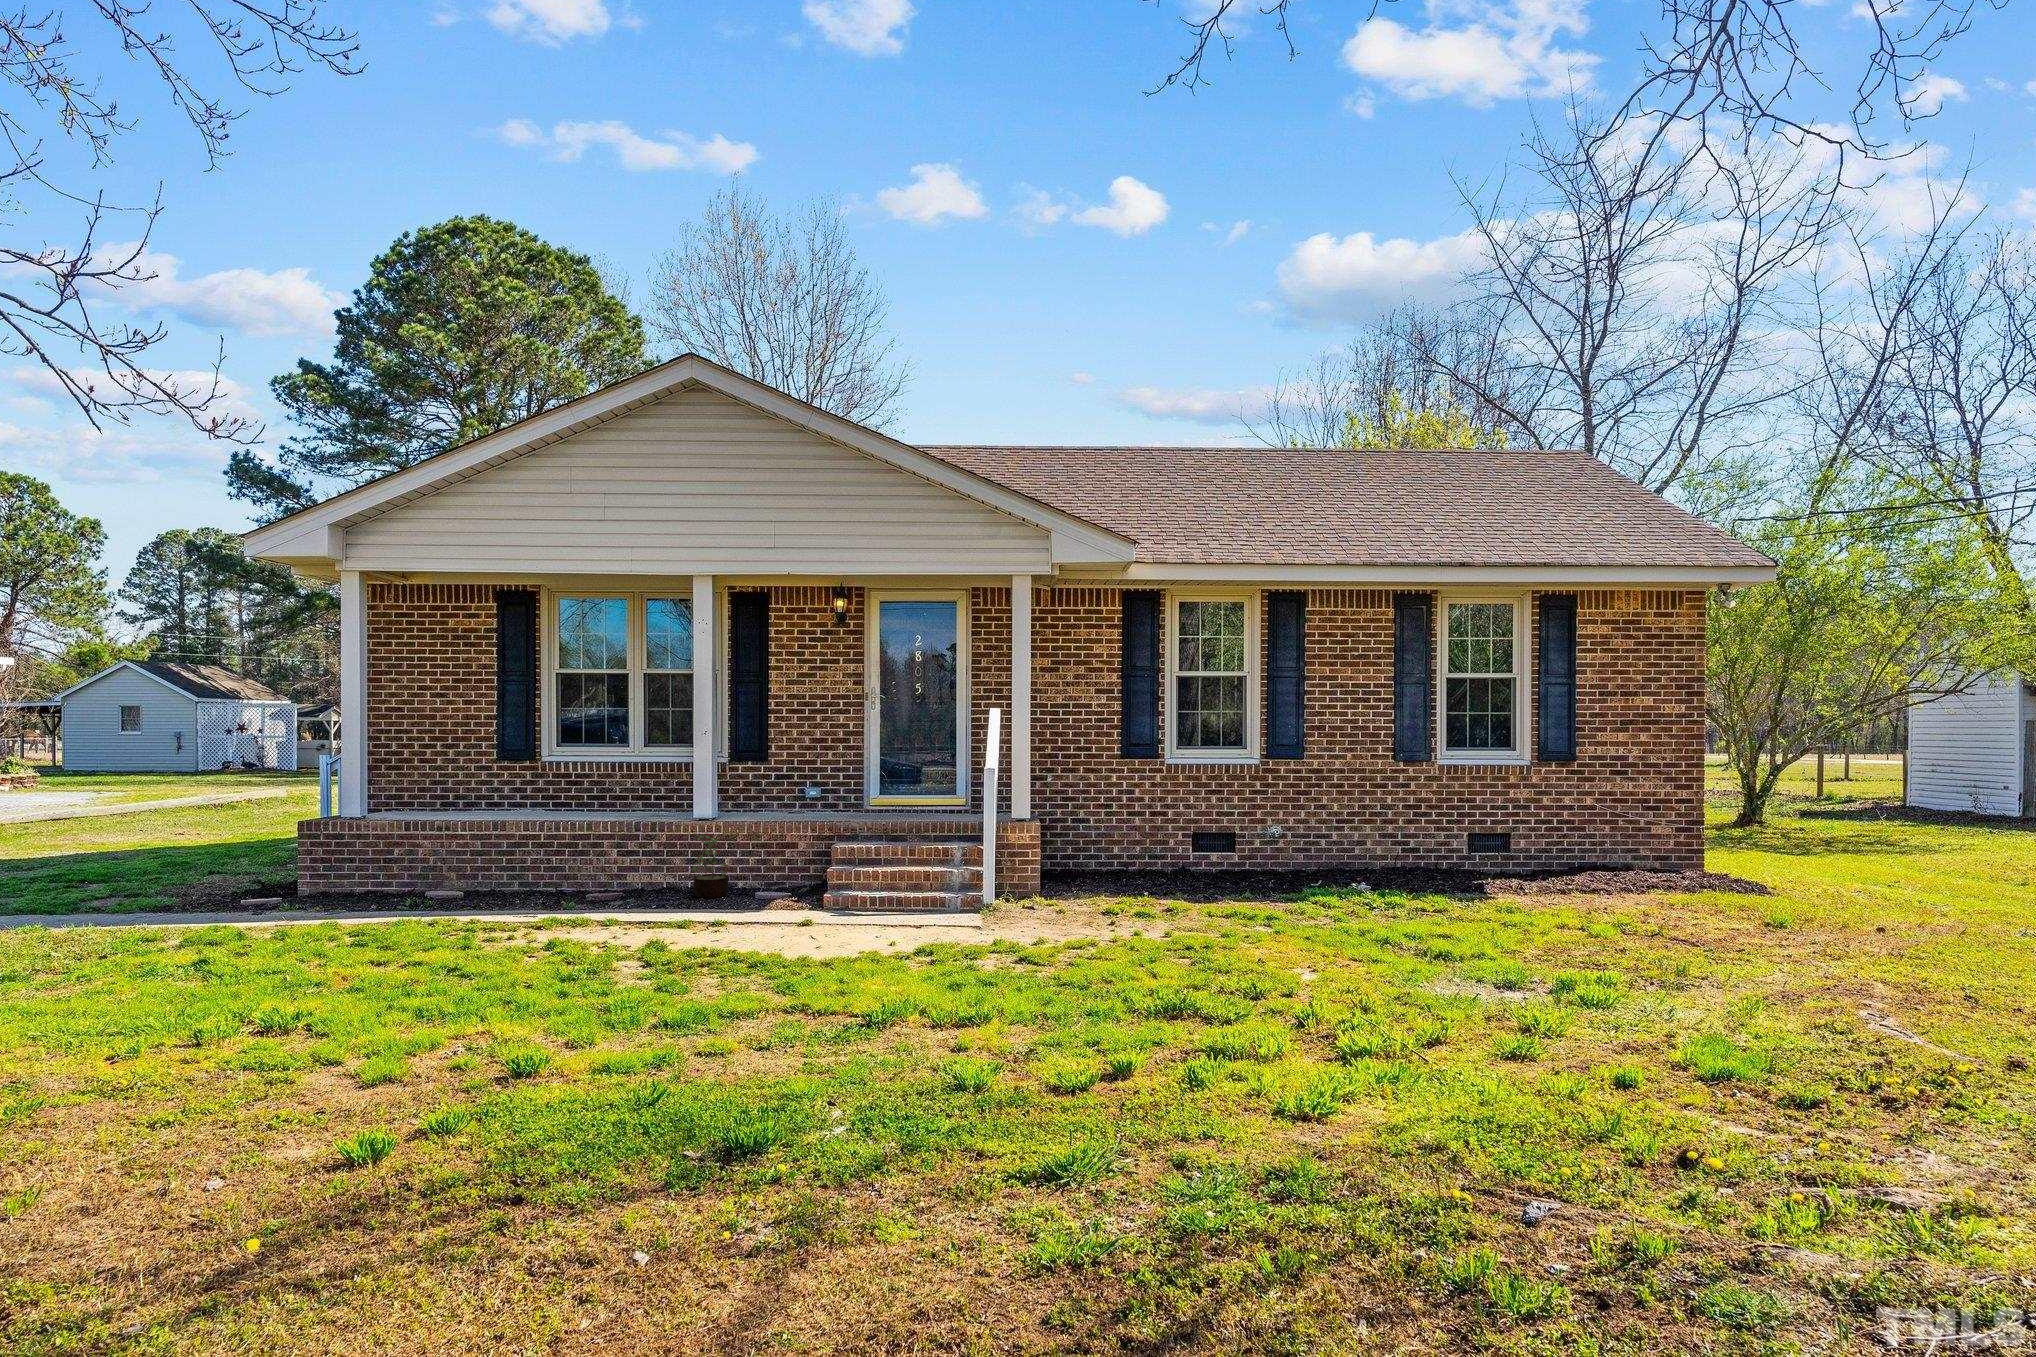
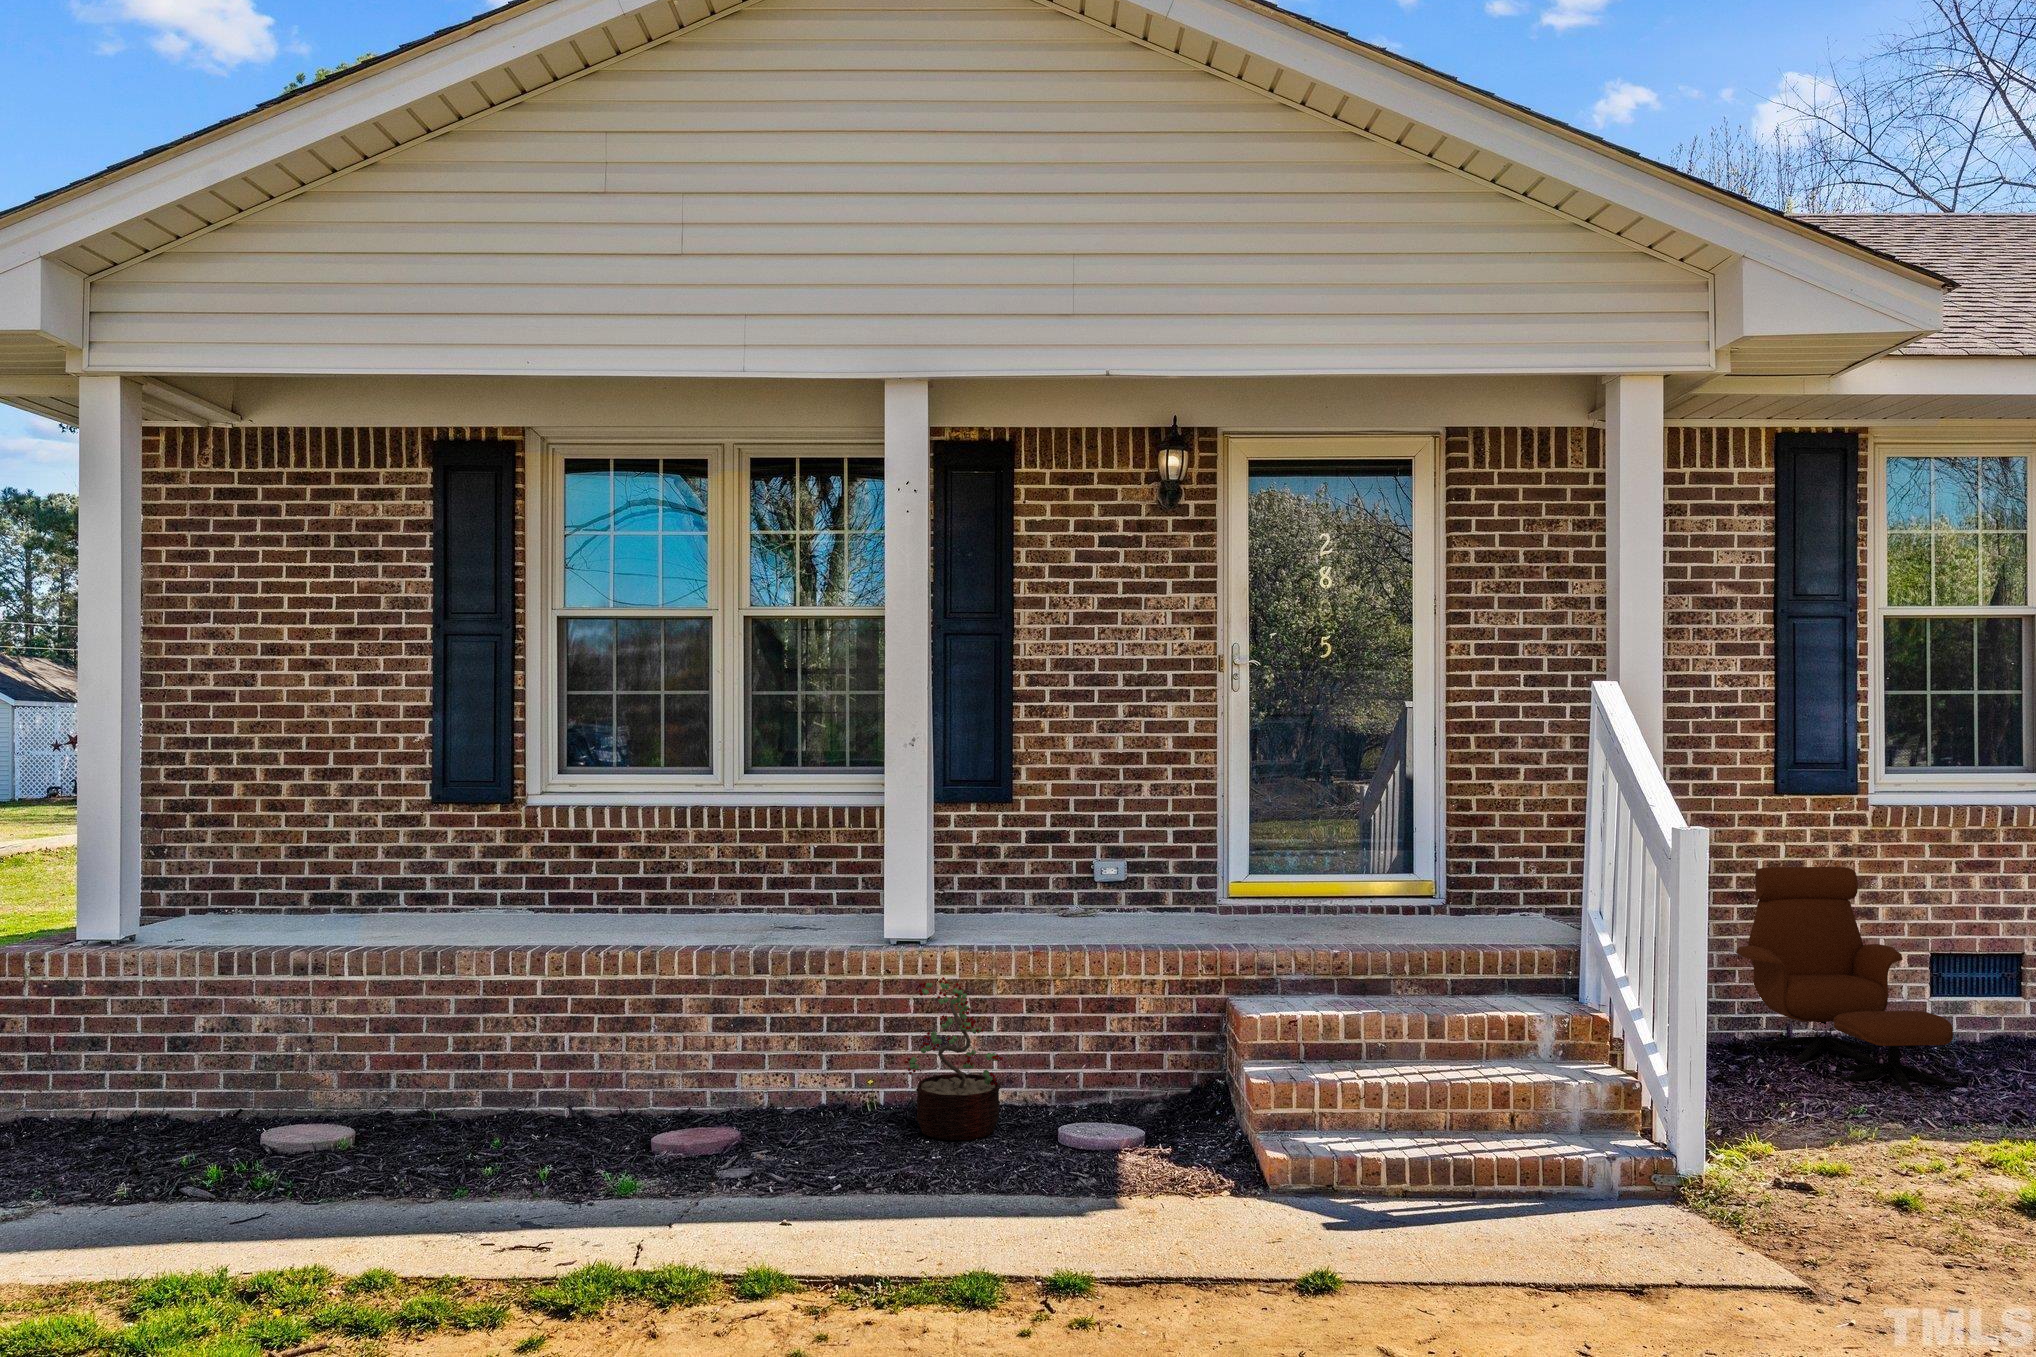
lounge chair: none [1094,792,1164,888] -> present [1736,867,1957,1093]

